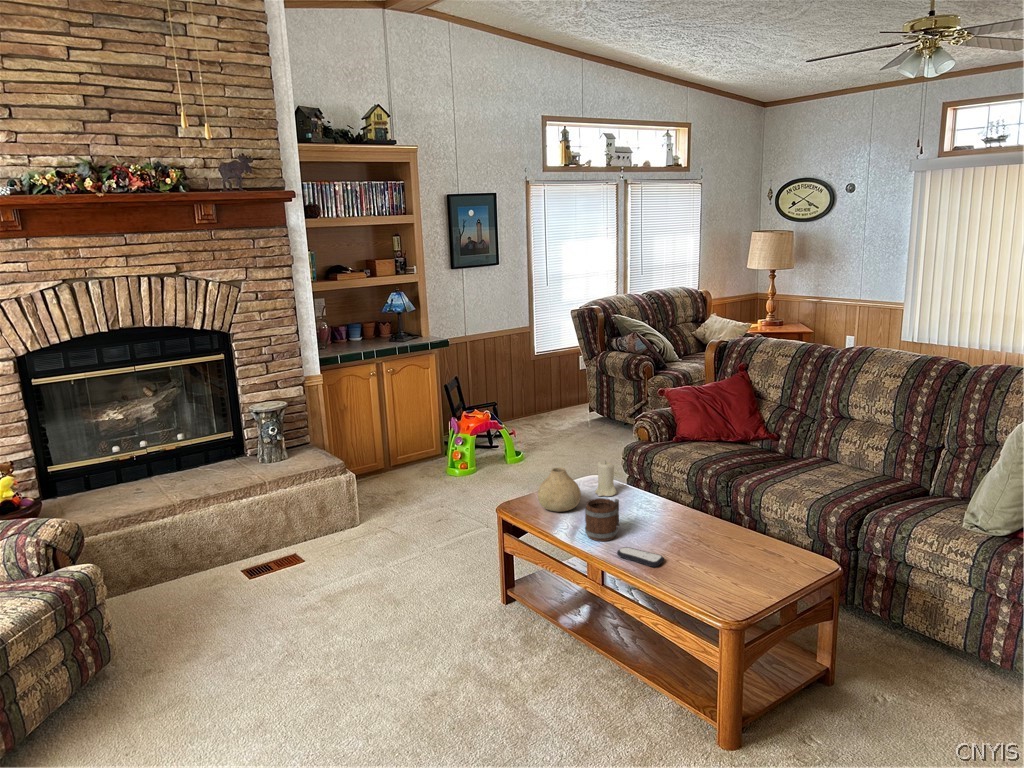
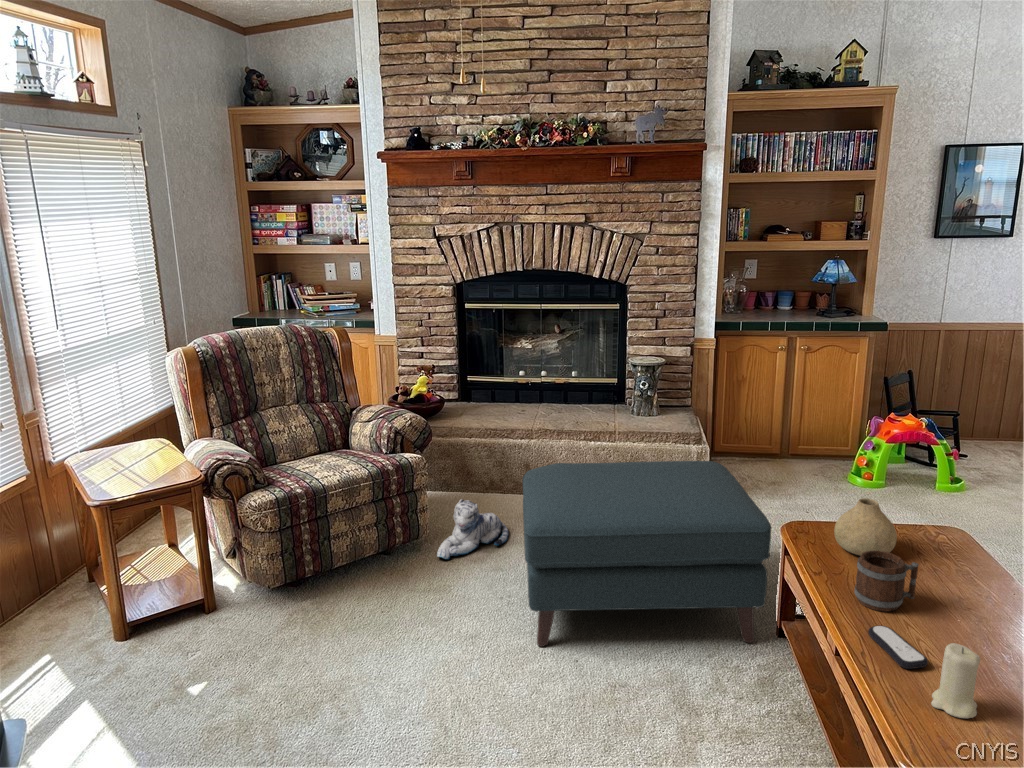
candle: present [595,461,617,496] -> present [931,643,980,718]
ottoman: none [241,478,499,698] -> present [522,461,771,647]
plush toy: none [135,596,205,673] -> present [437,499,509,559]

